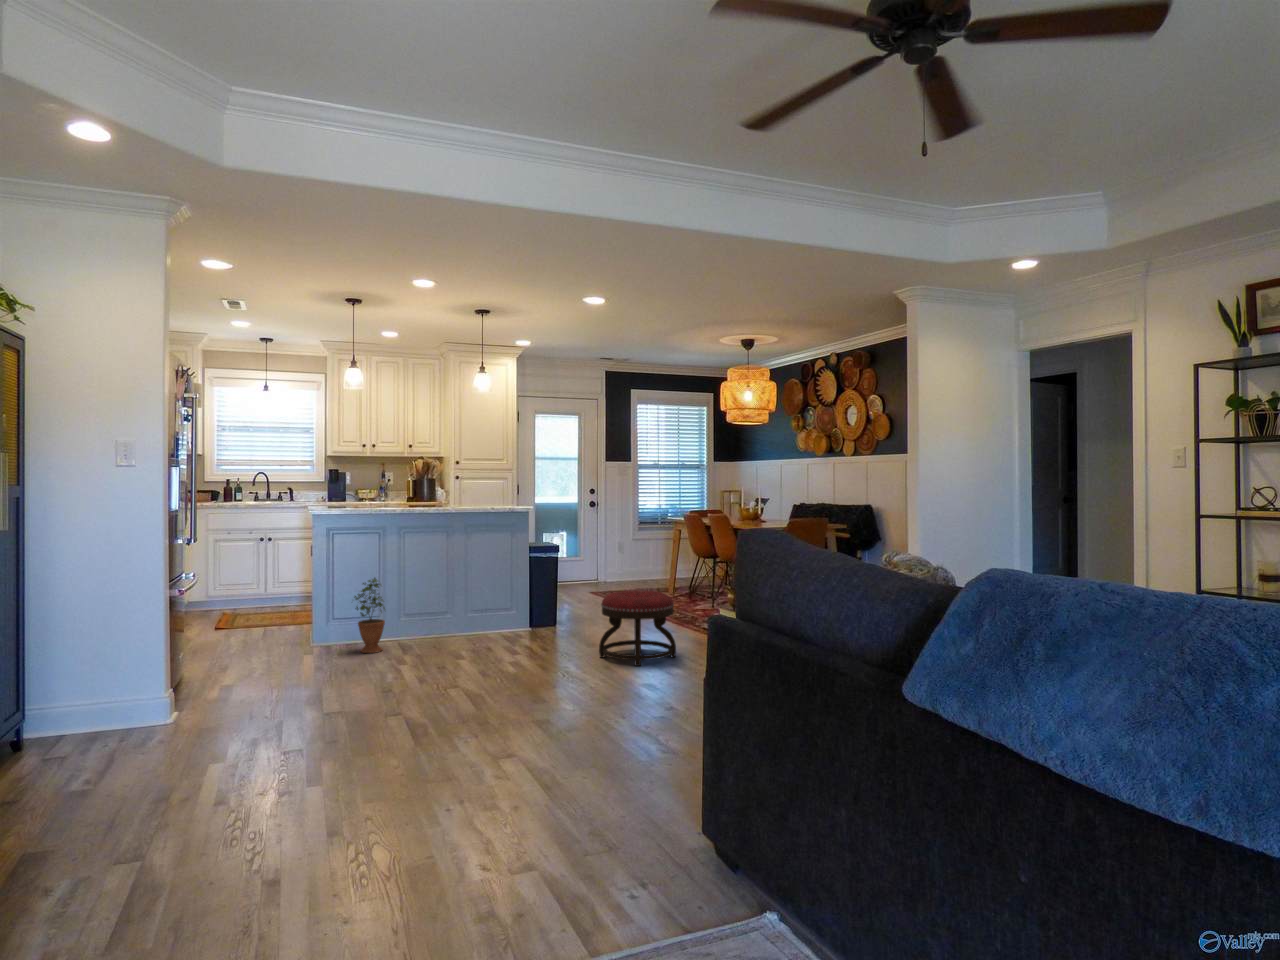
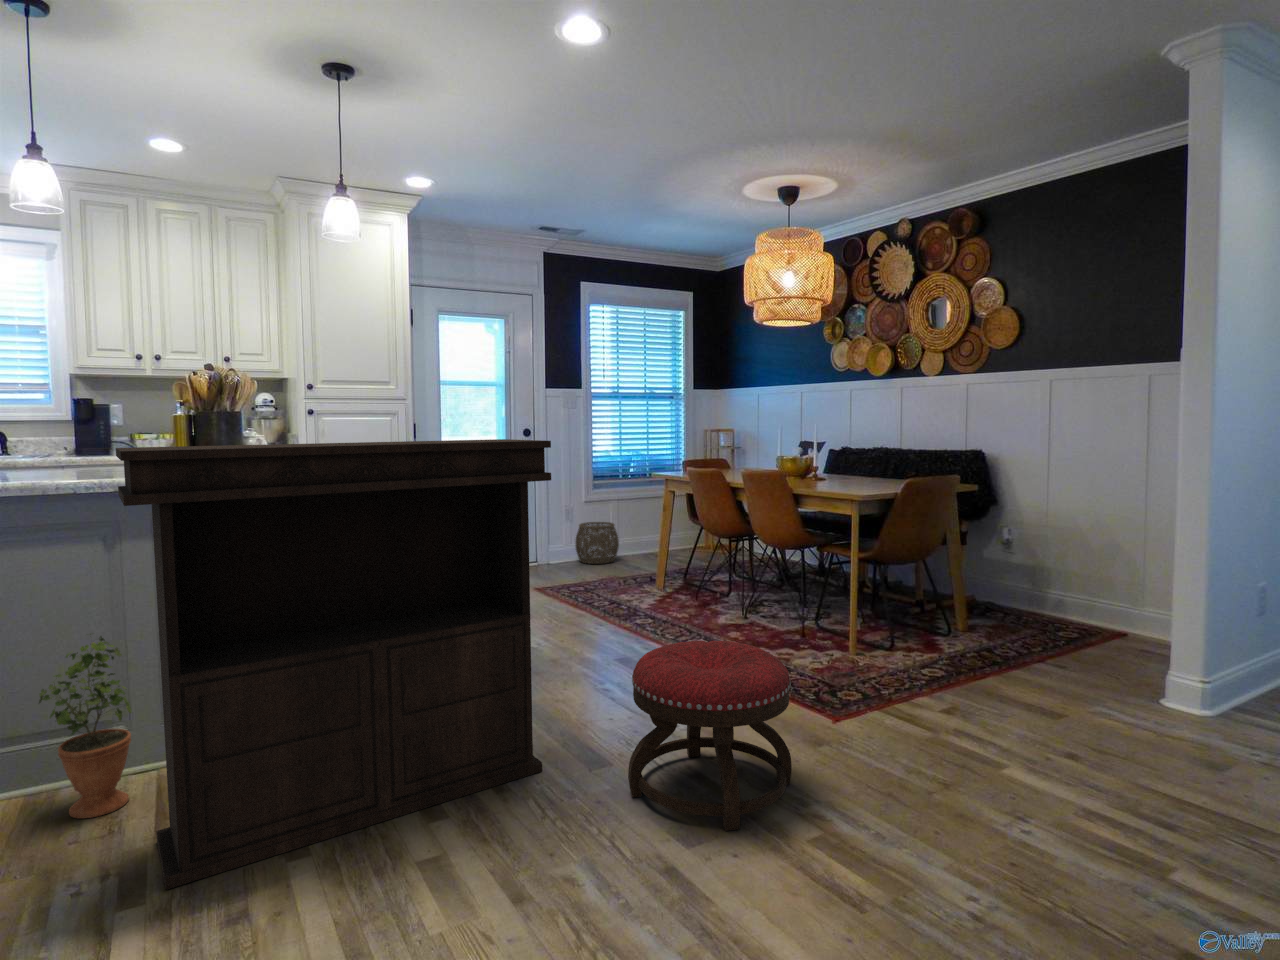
console table: none [392,494,570,668] -> present [116,439,551,890]
woven basket: none [623,553,653,582] -> present [575,522,619,564]

